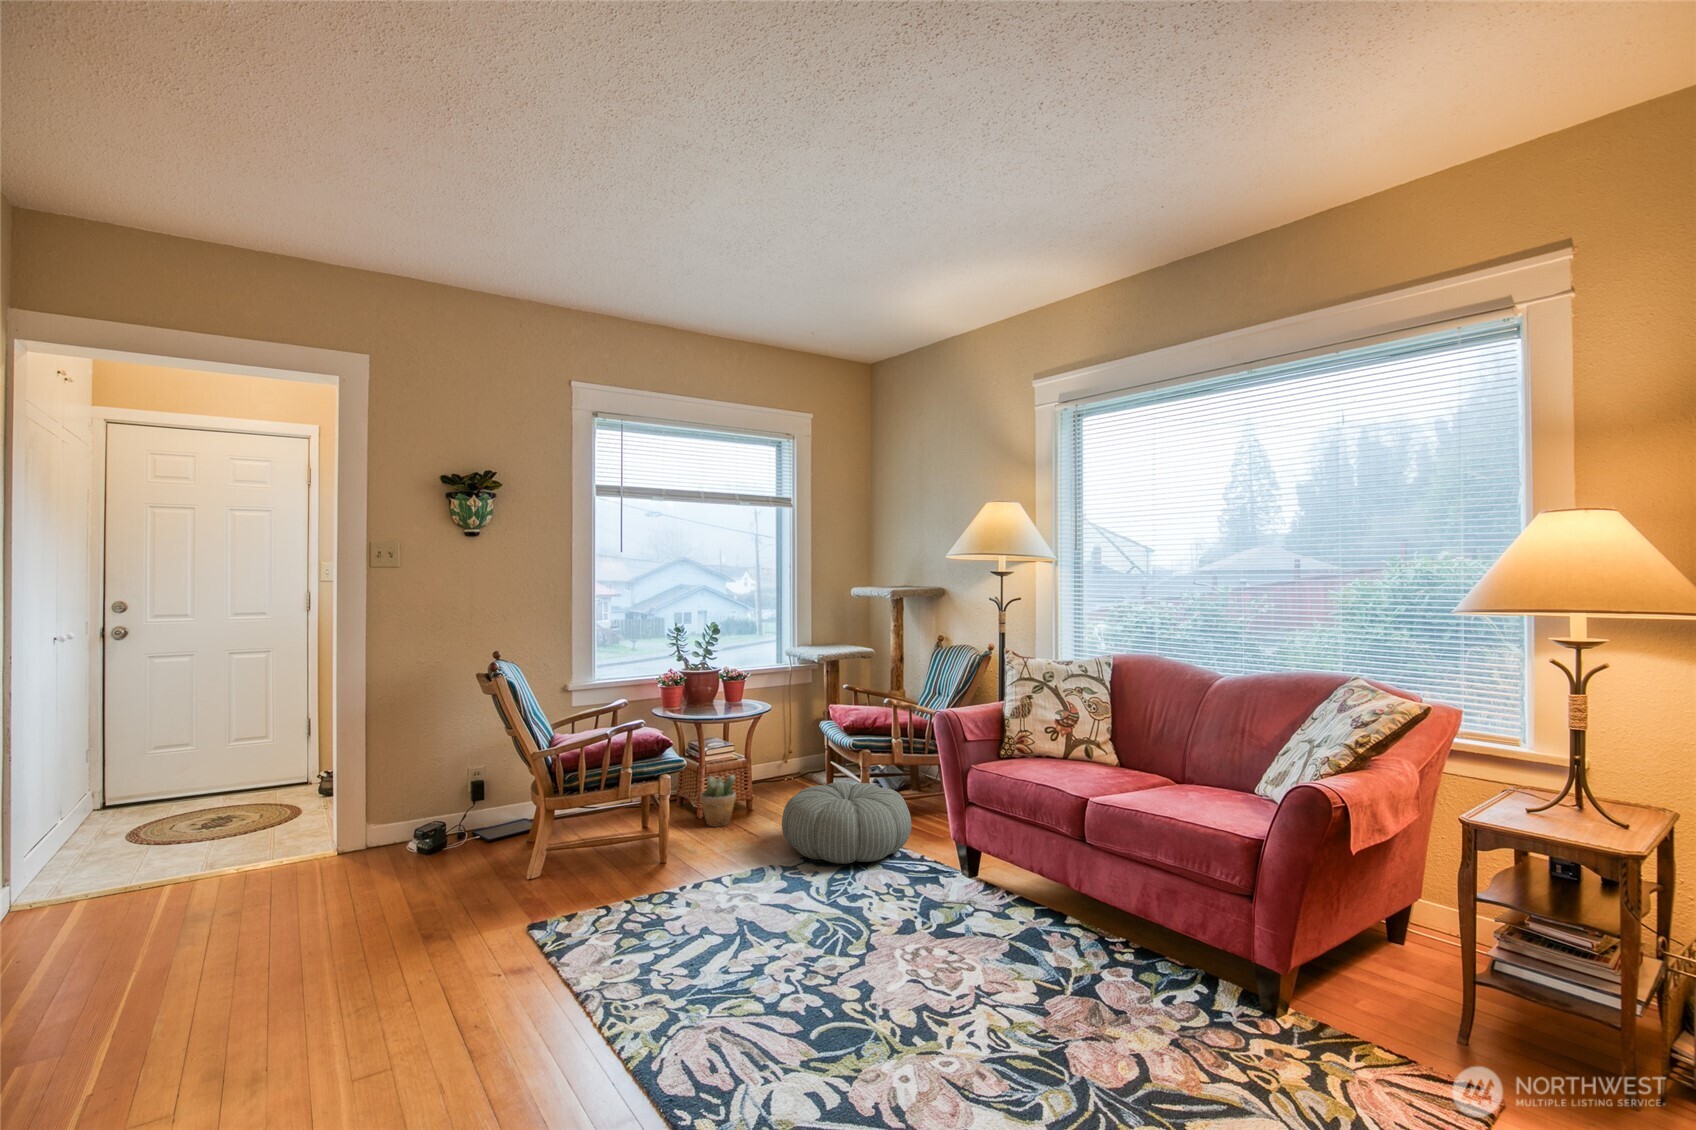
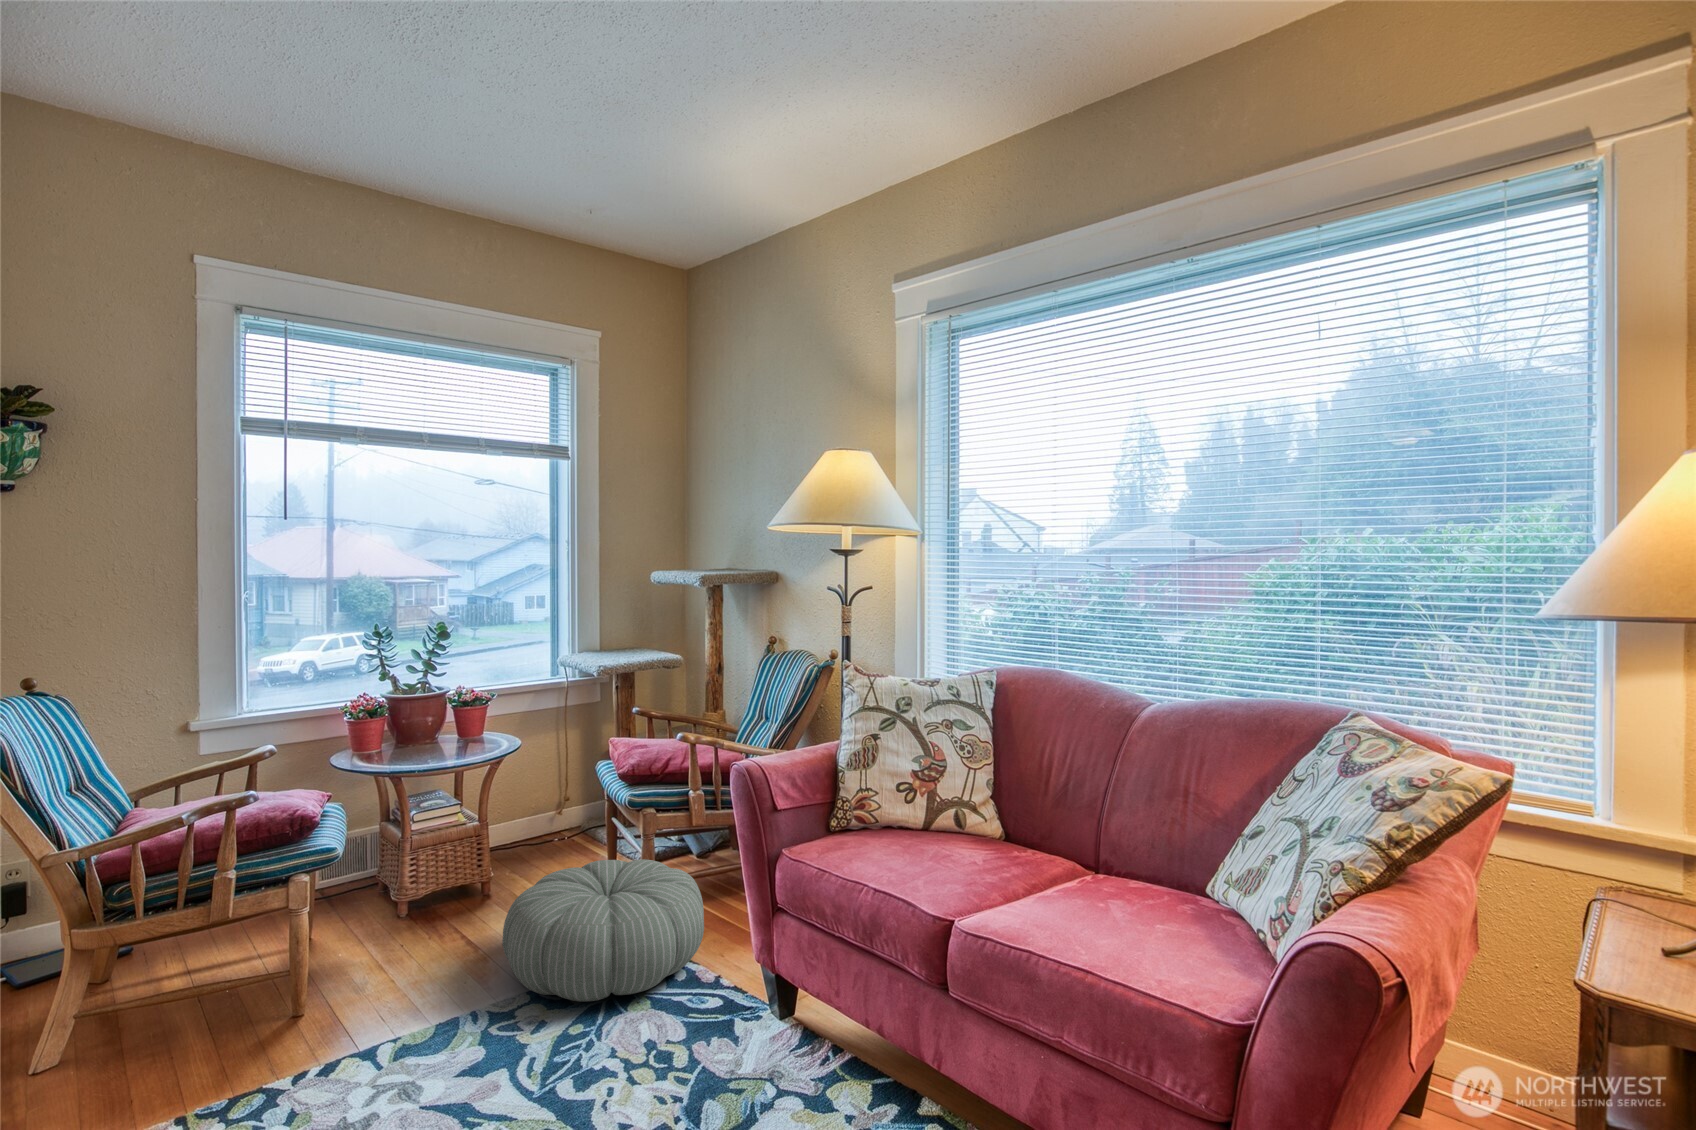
potted plant: present [700,775,736,827] -> none [395,851,454,932]

